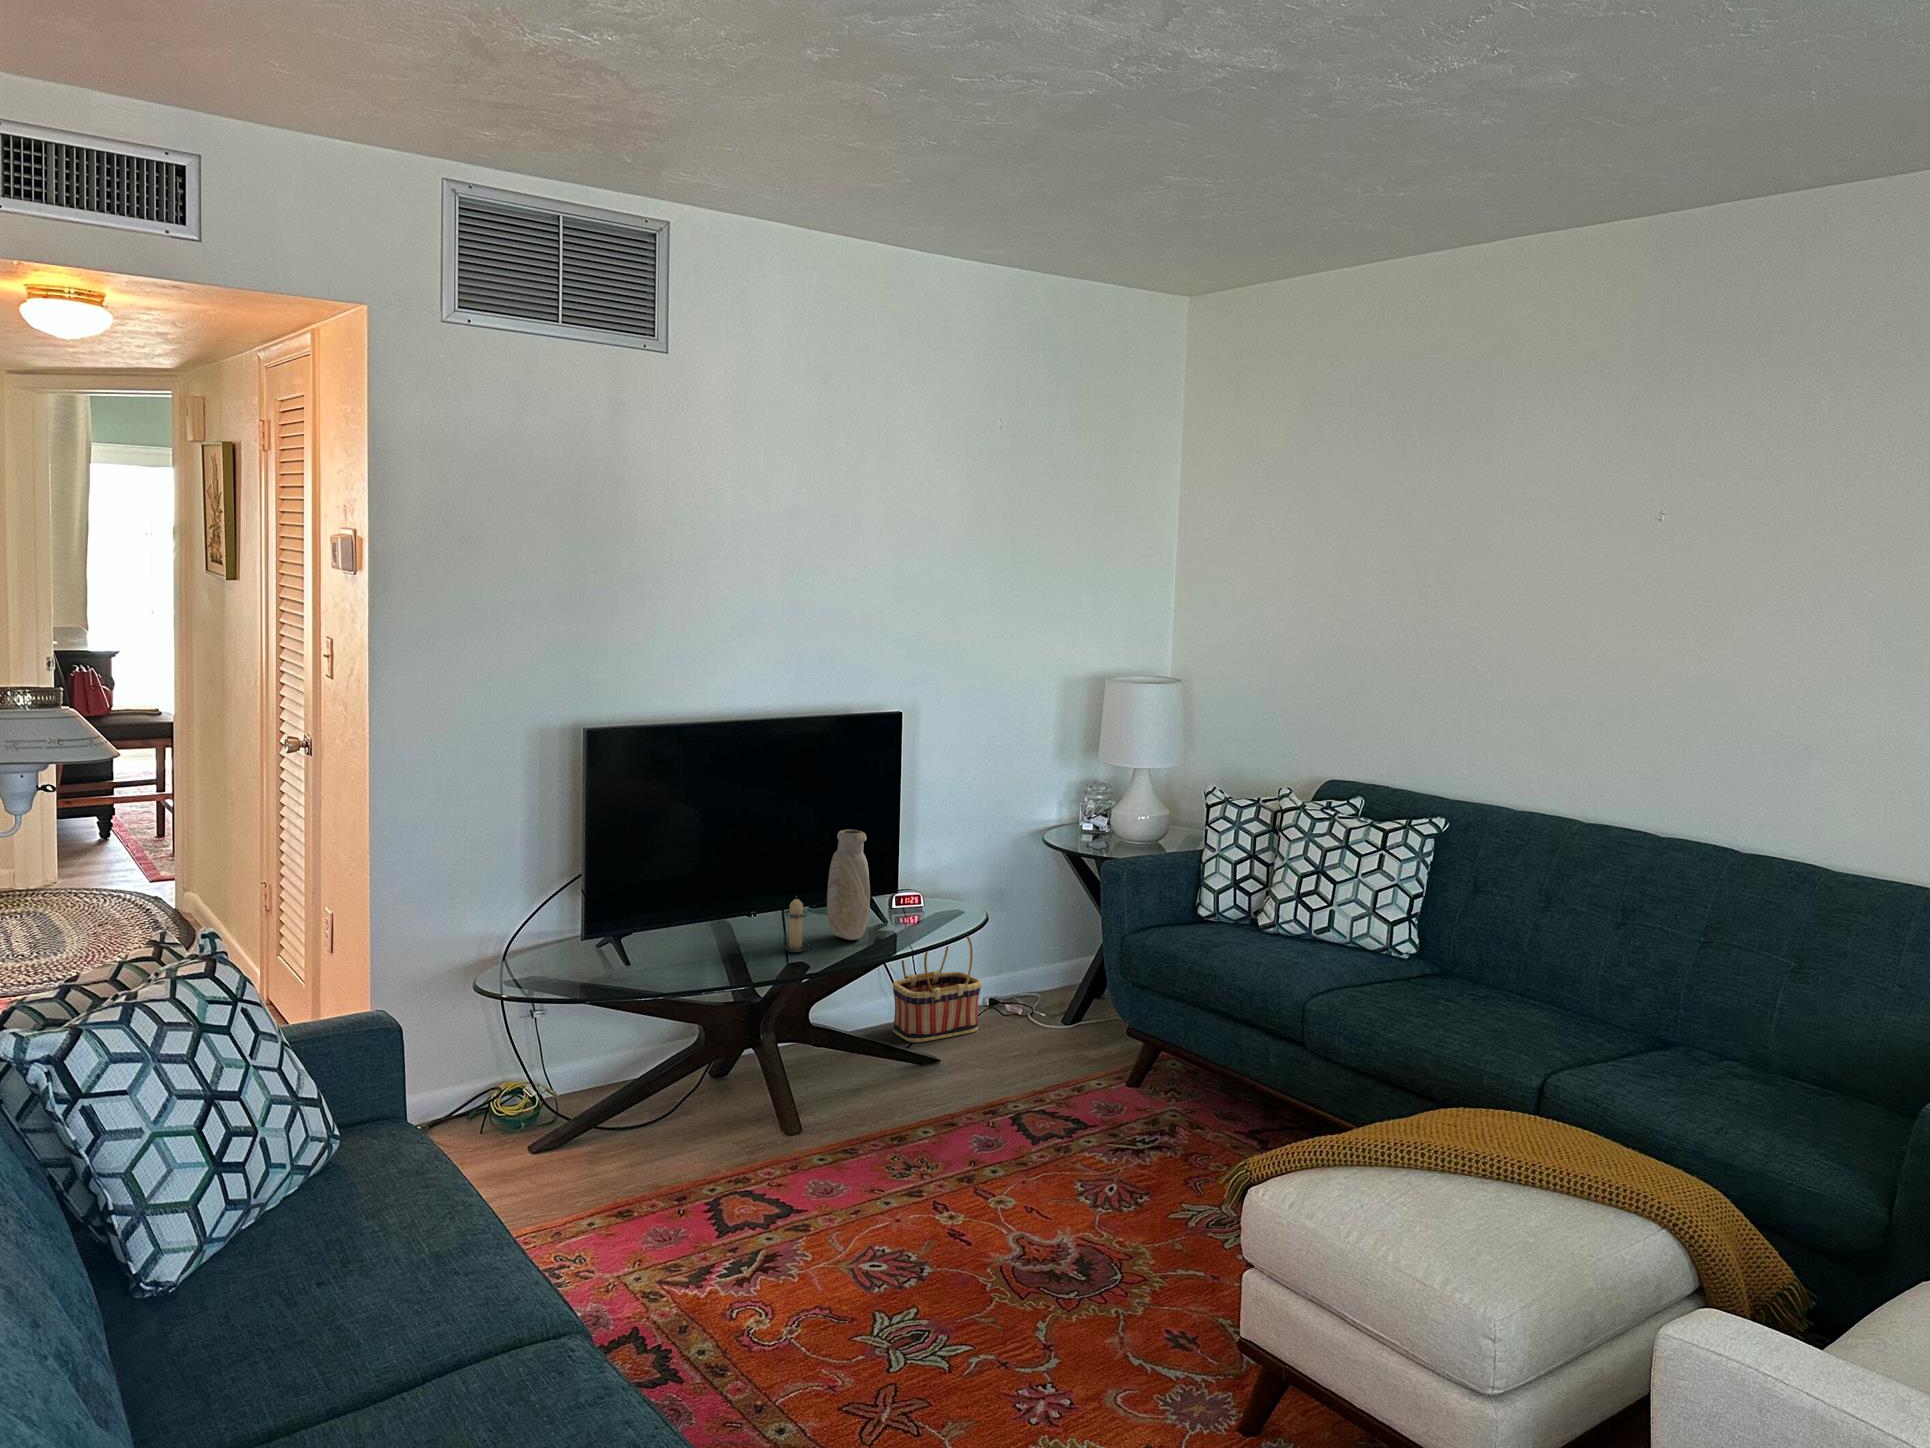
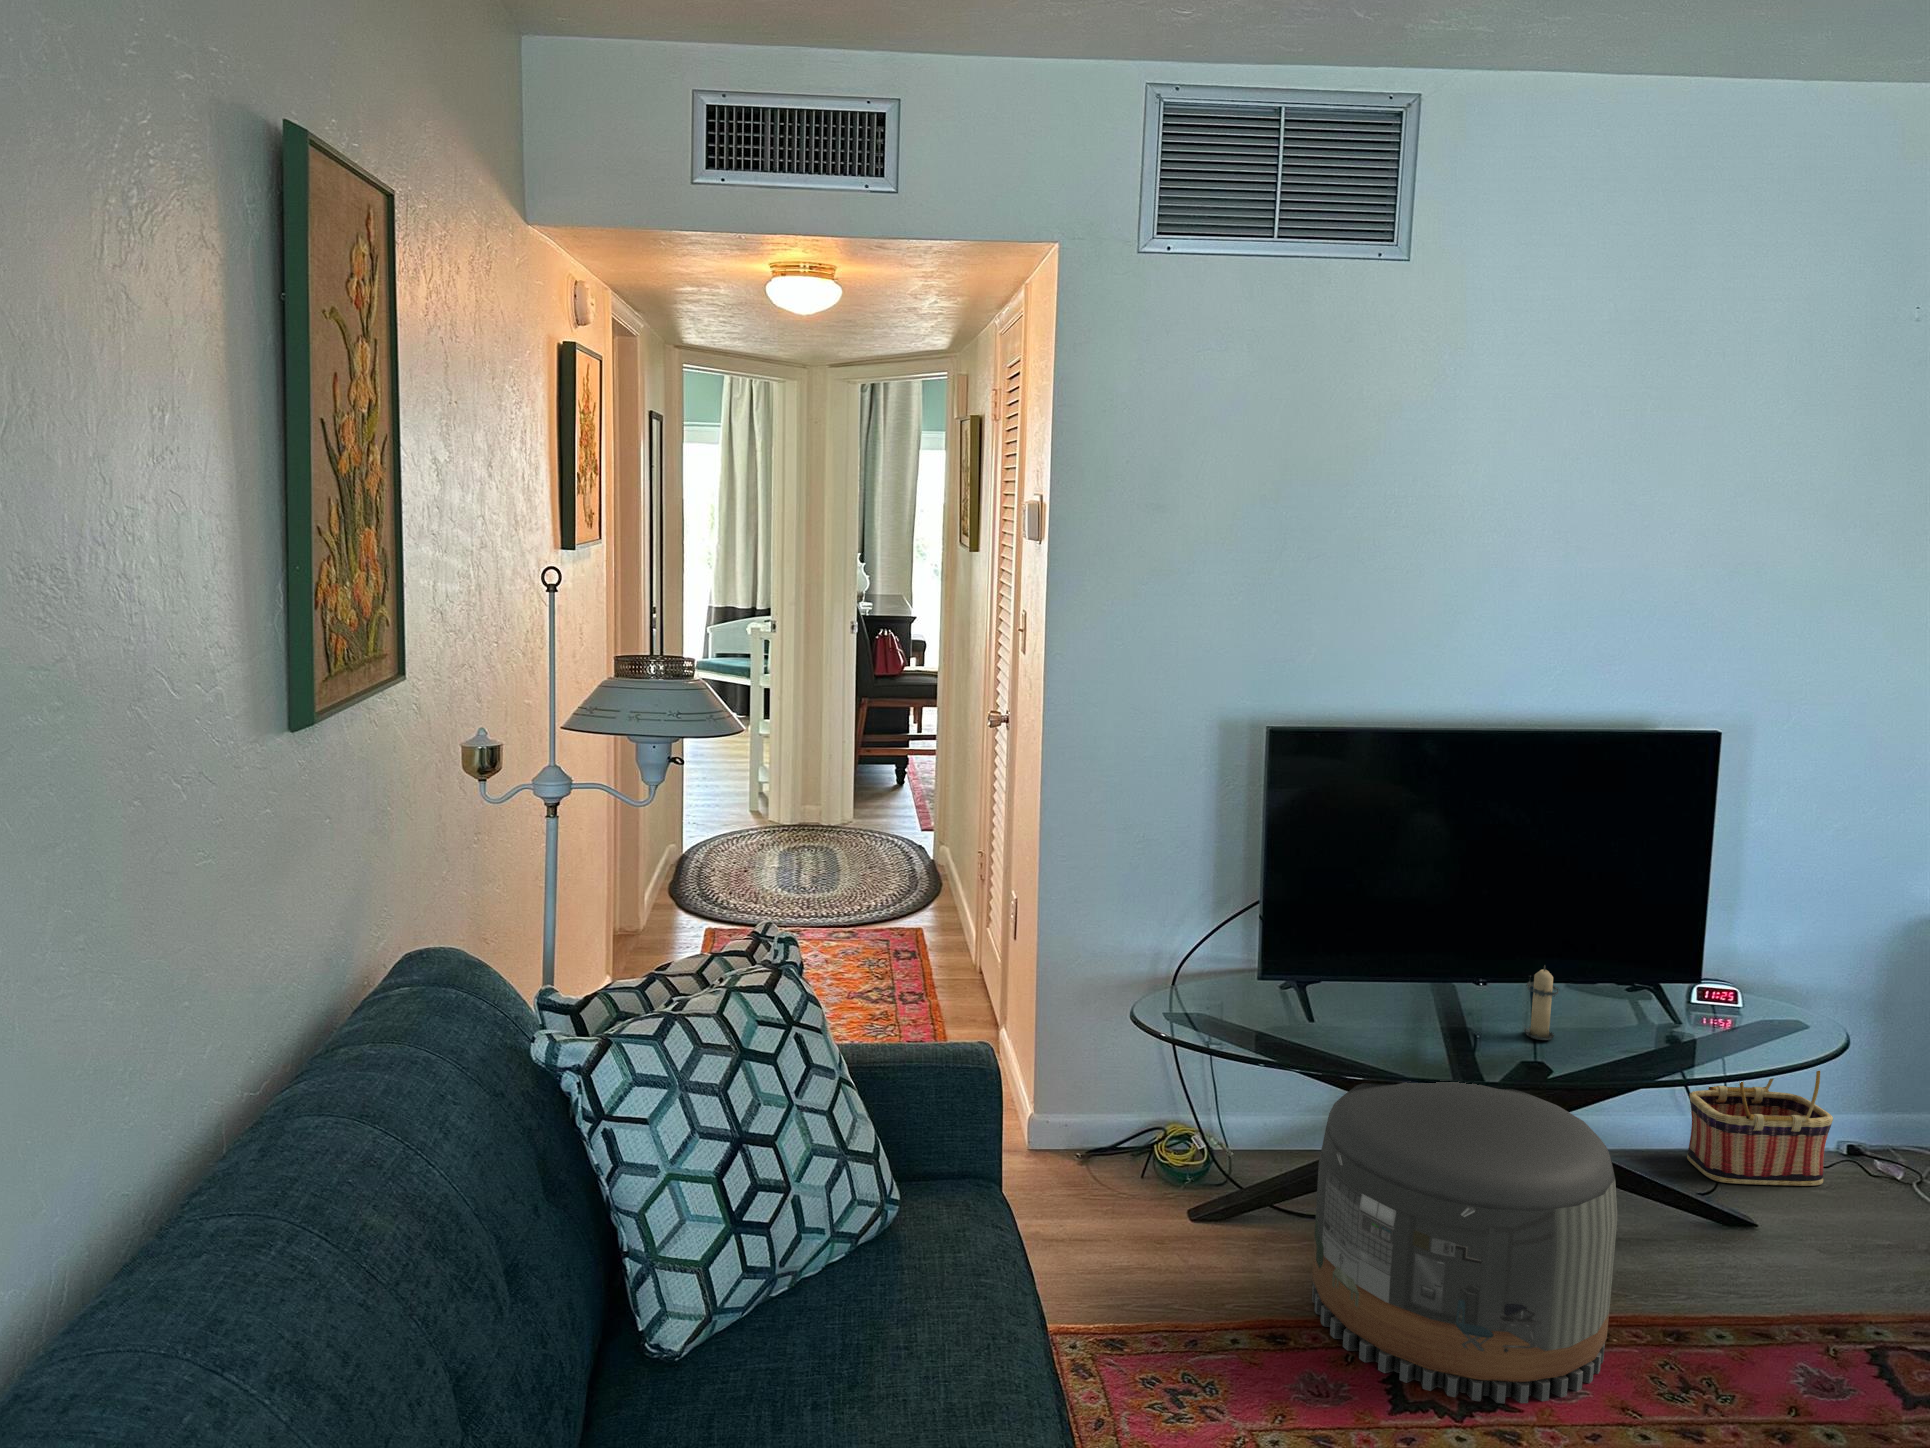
vase: present [827,830,870,940] -> none [1591,885,1656,1036]
pouf: none [645,987,860,1215] -> present [1312,1082,1617,1403]

